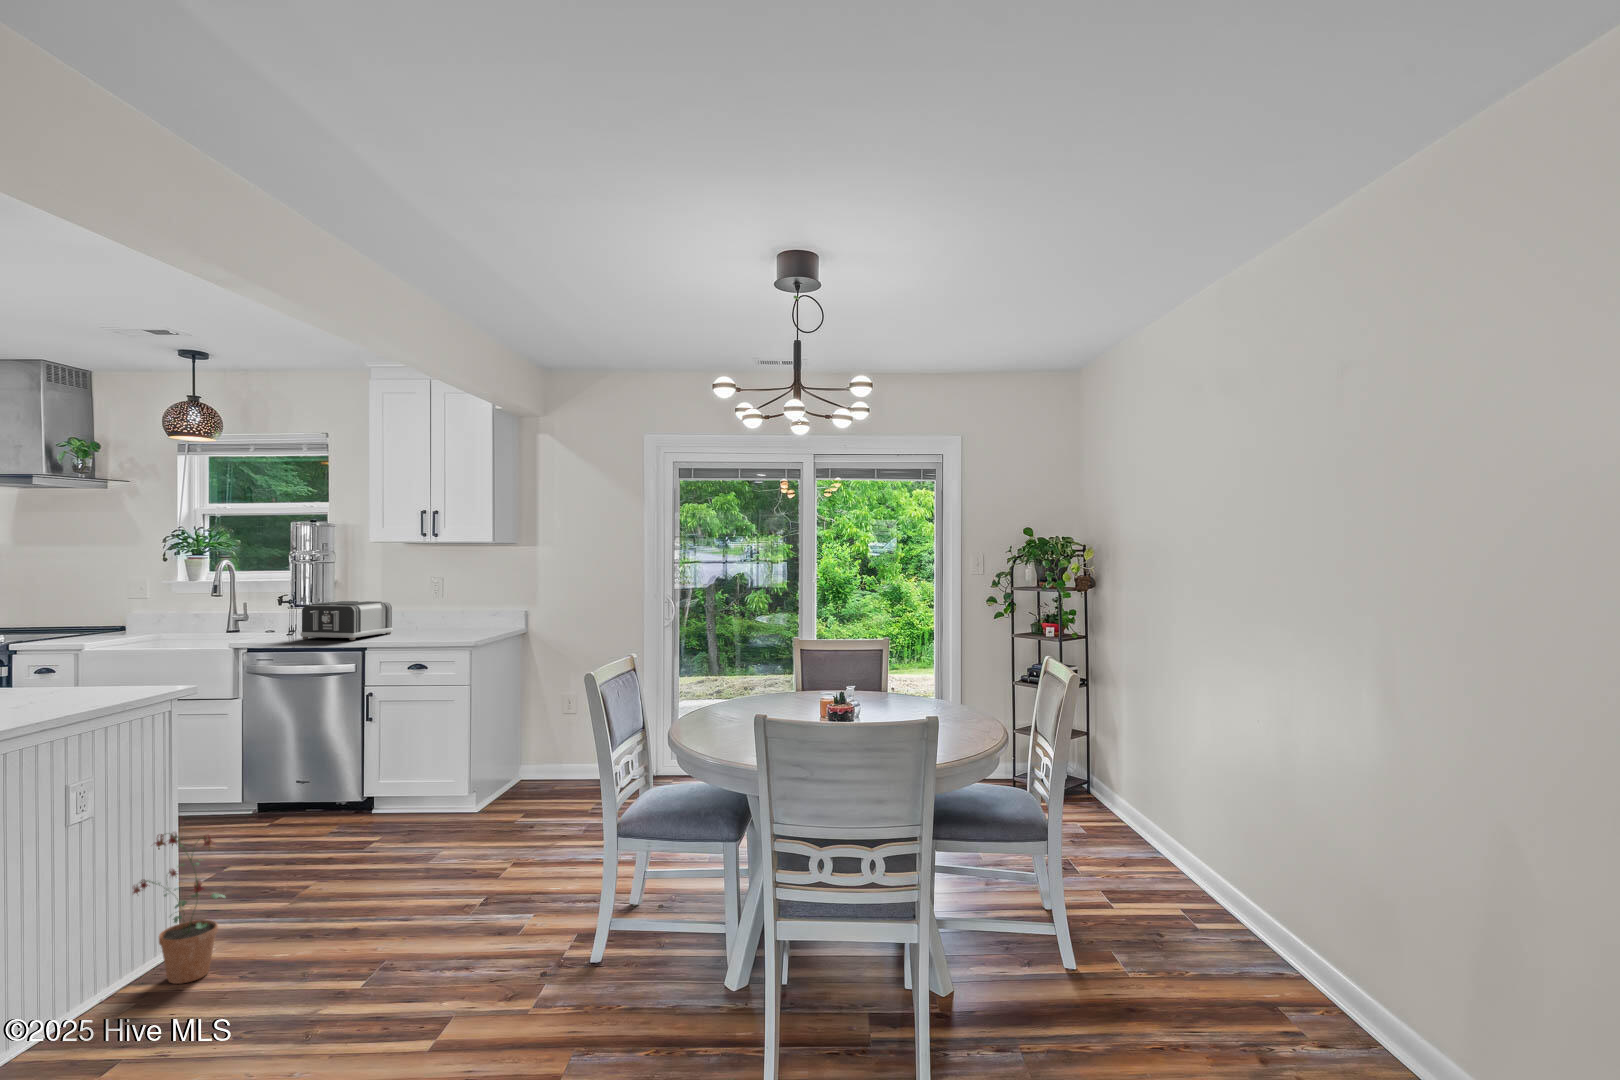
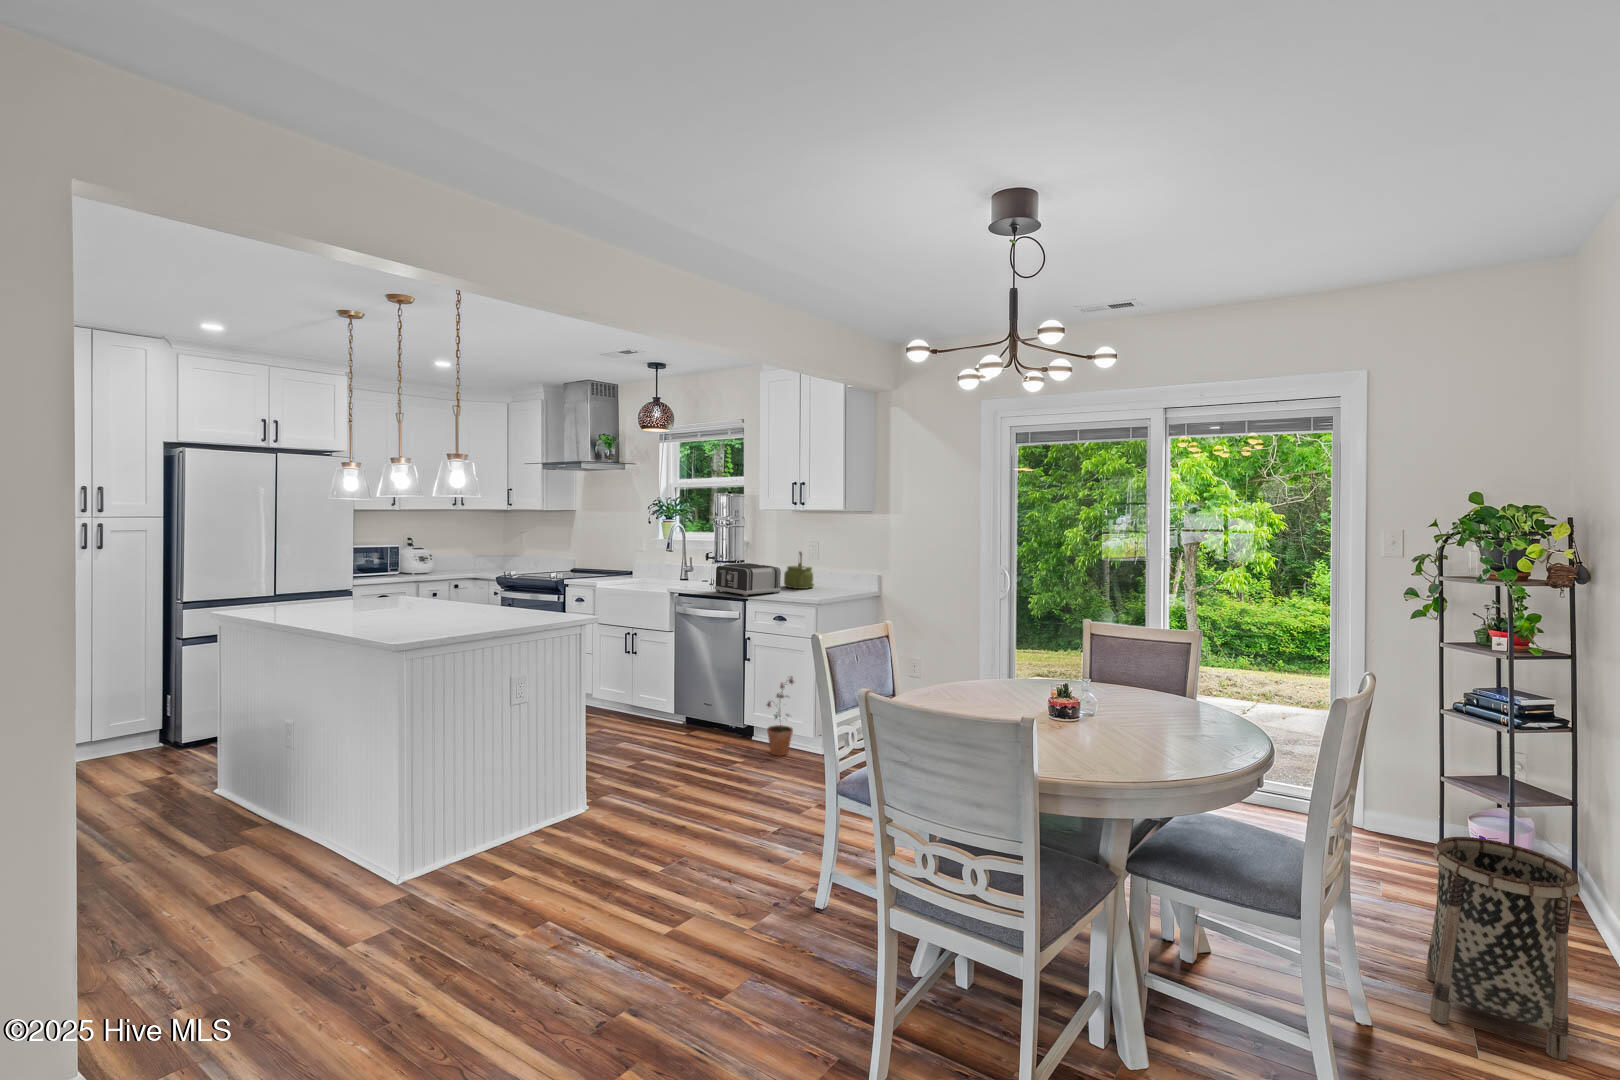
kettle: none [387,583,428,628] -> present [784,552,814,589]
basket: none [1094,747,1199,896] -> present [1425,837,1580,1060]
potted plant: present [133,833,225,984] -> present [767,676,794,756]

